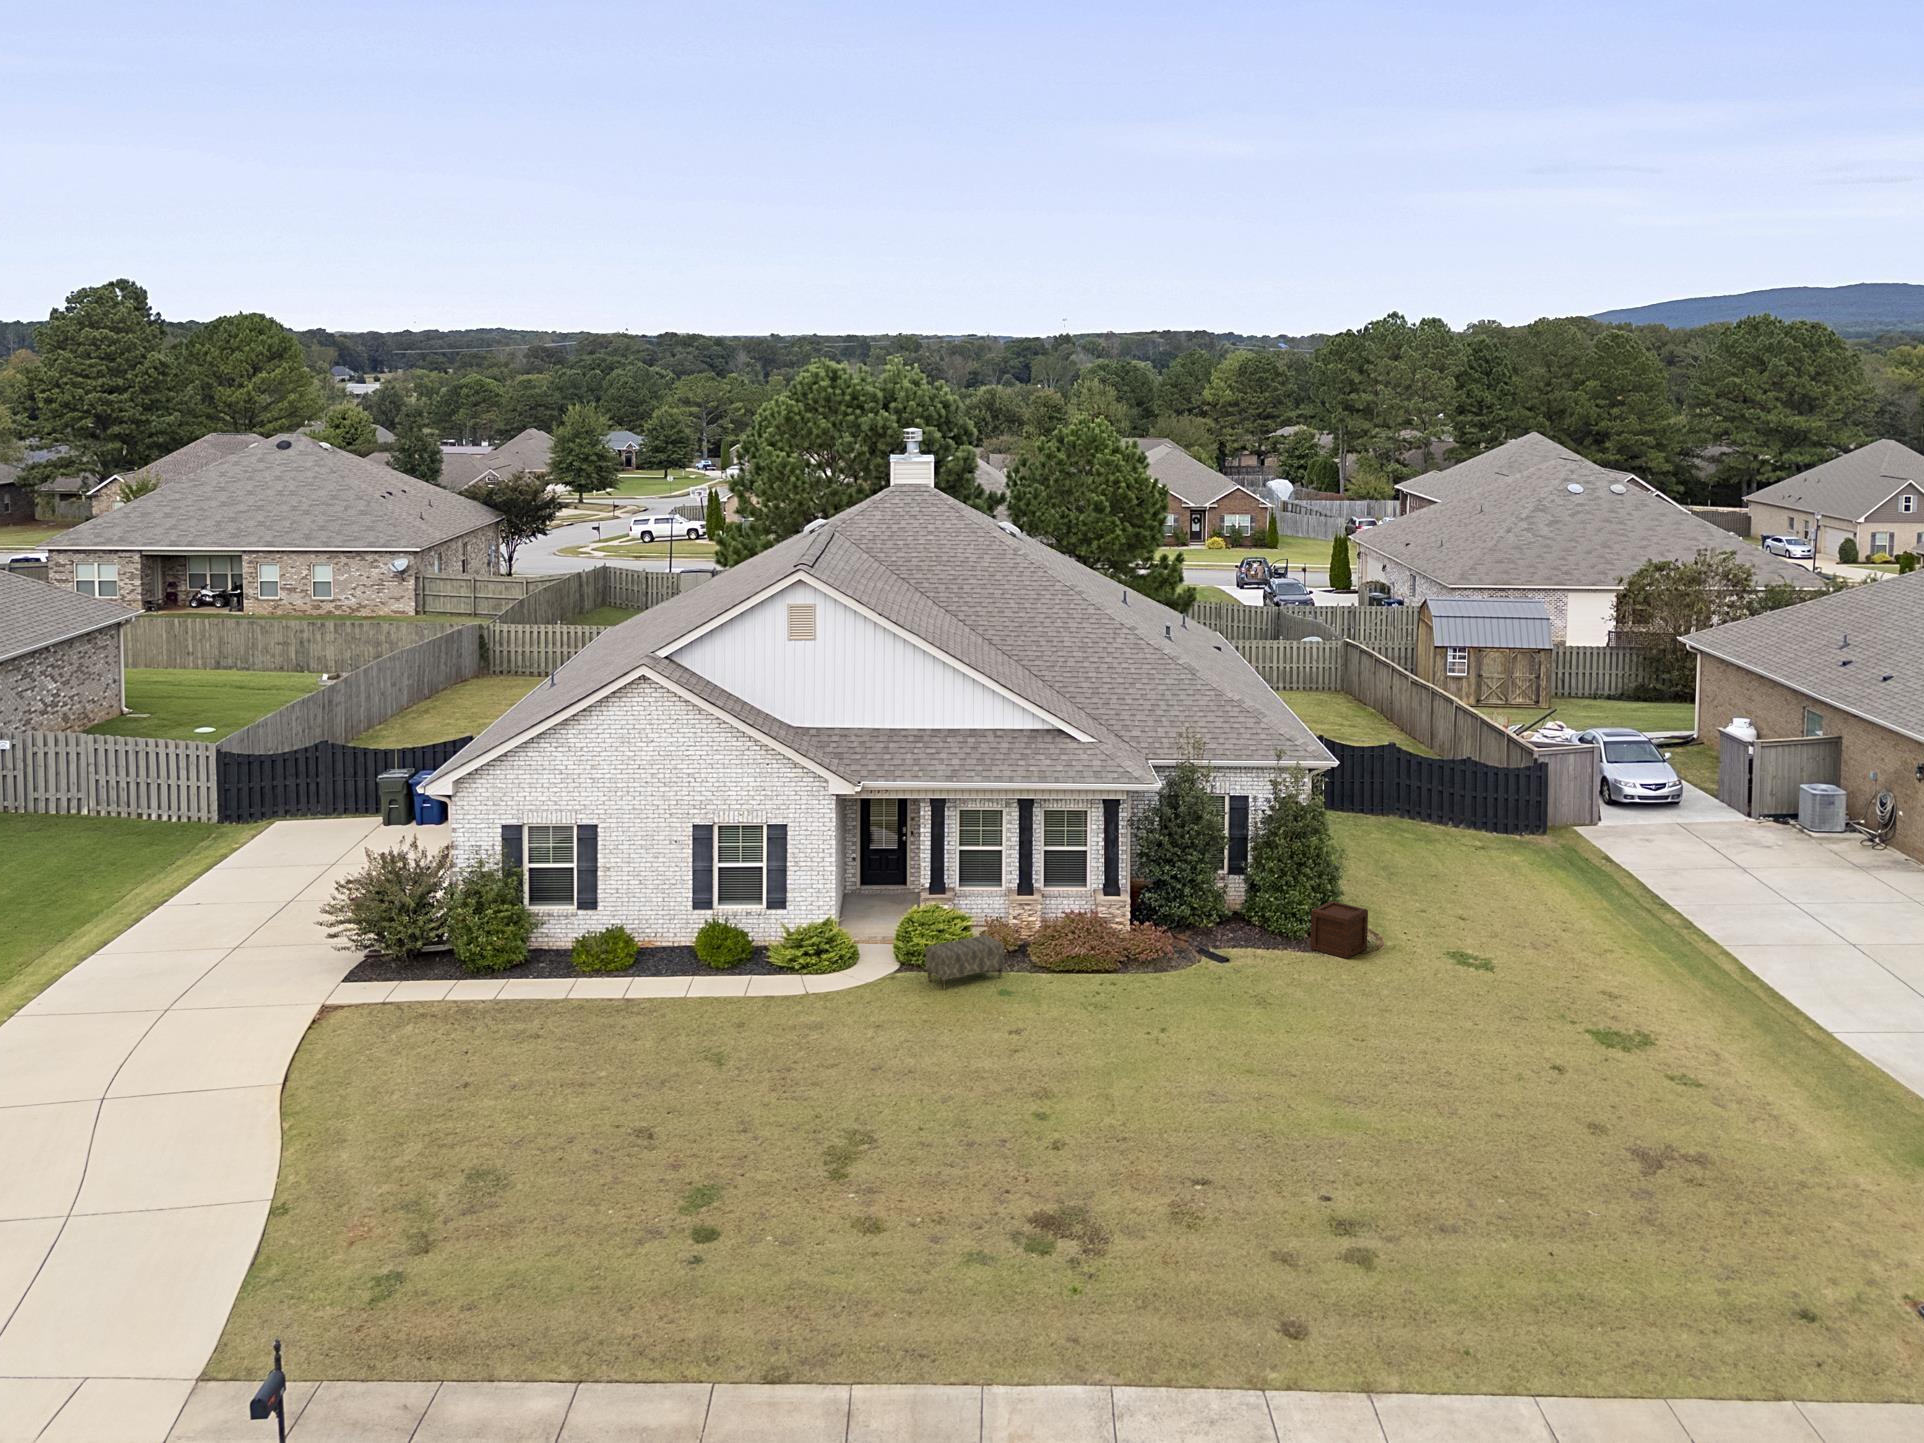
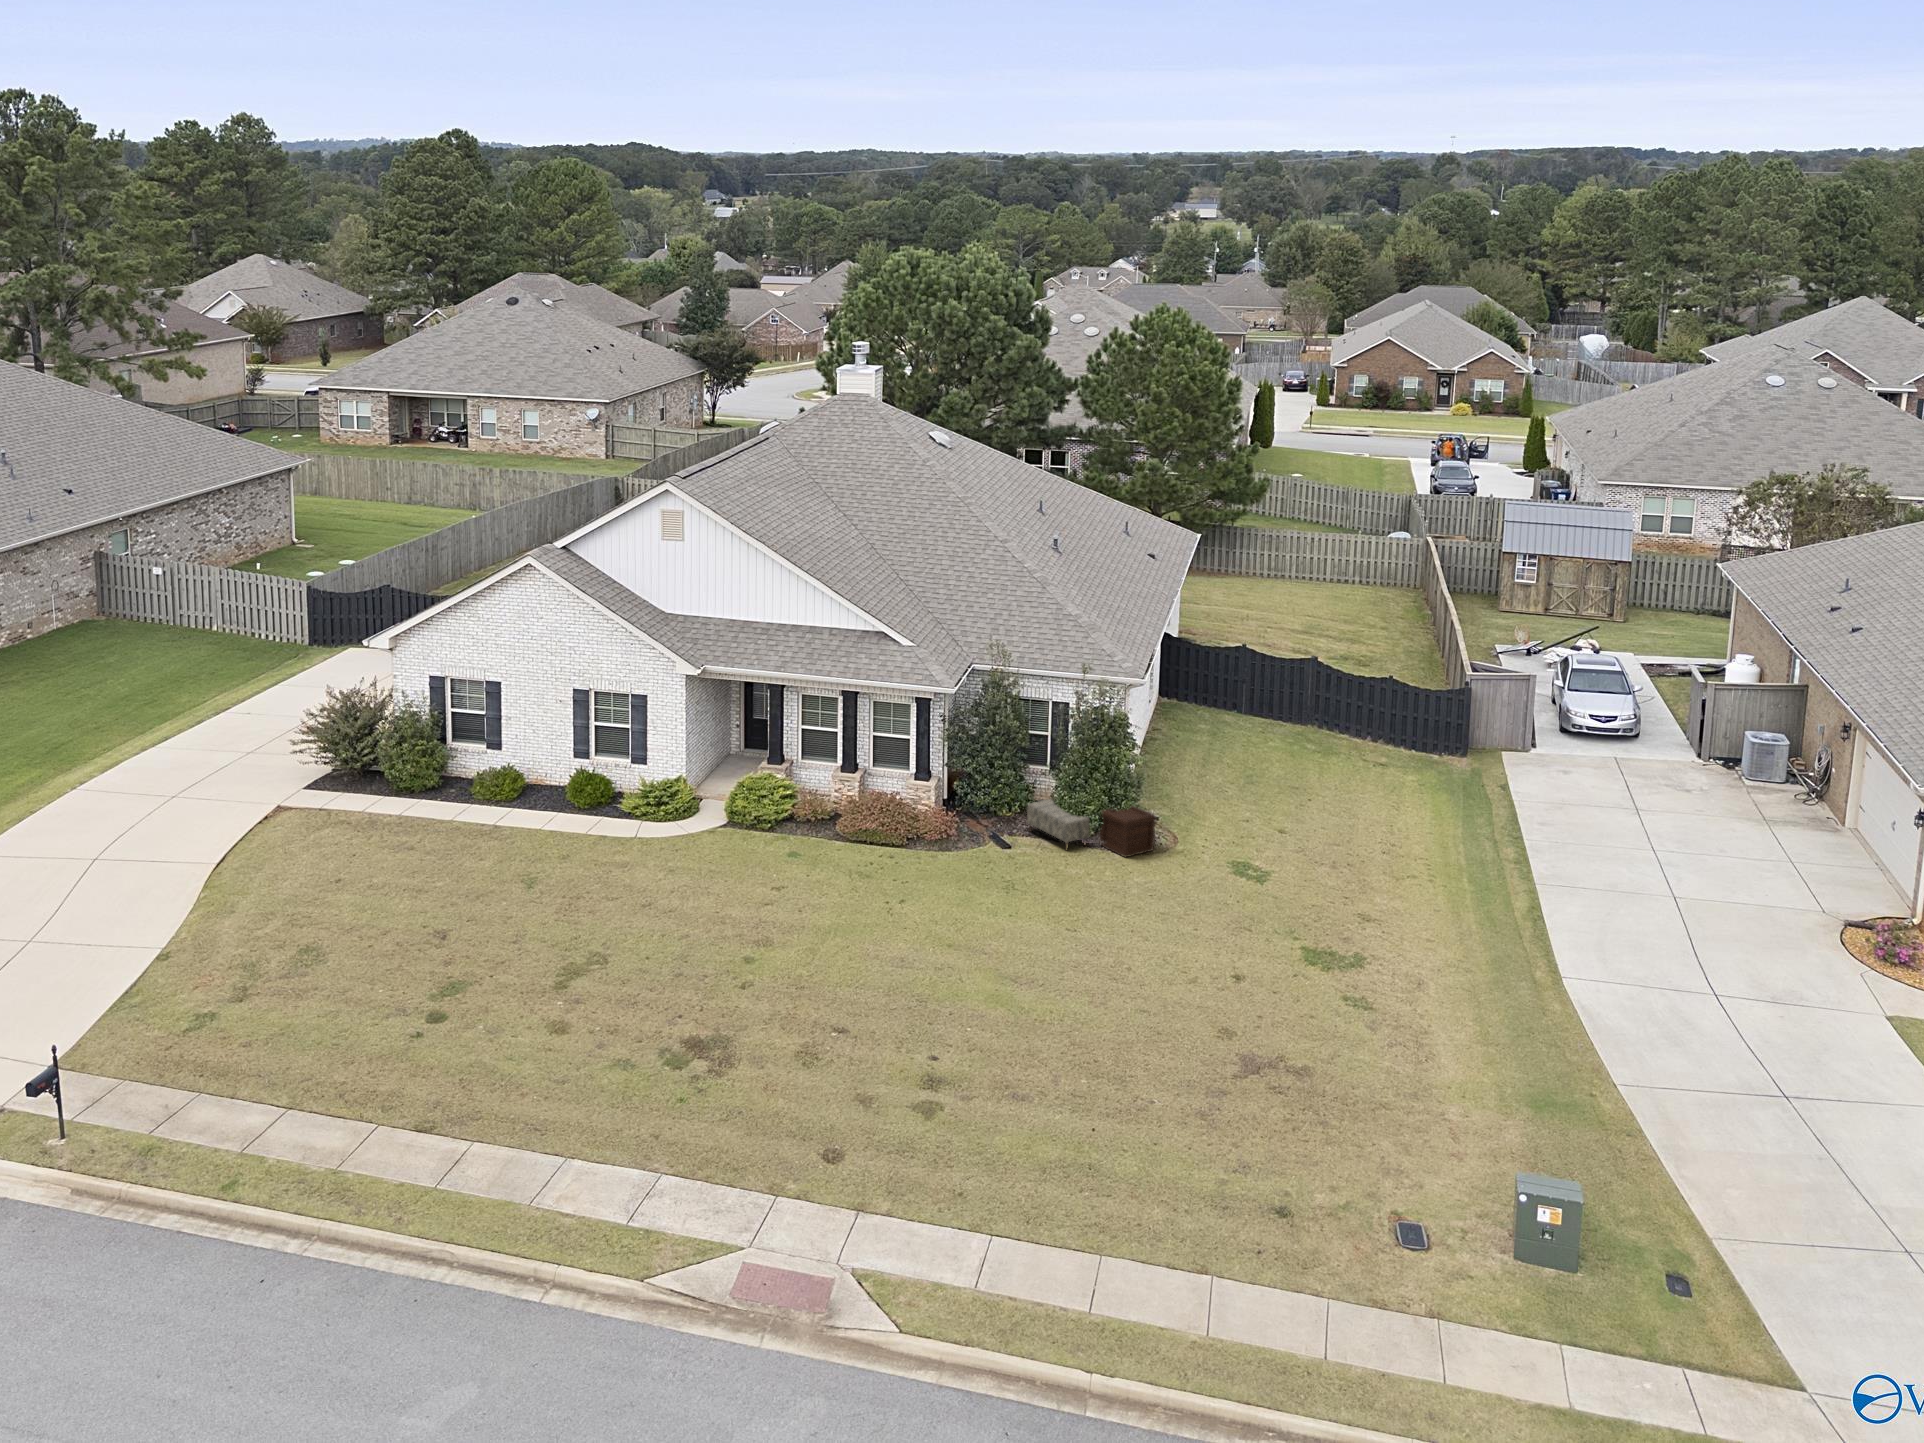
bench: present [926,935,1005,990] -> present [1027,799,1090,850]

